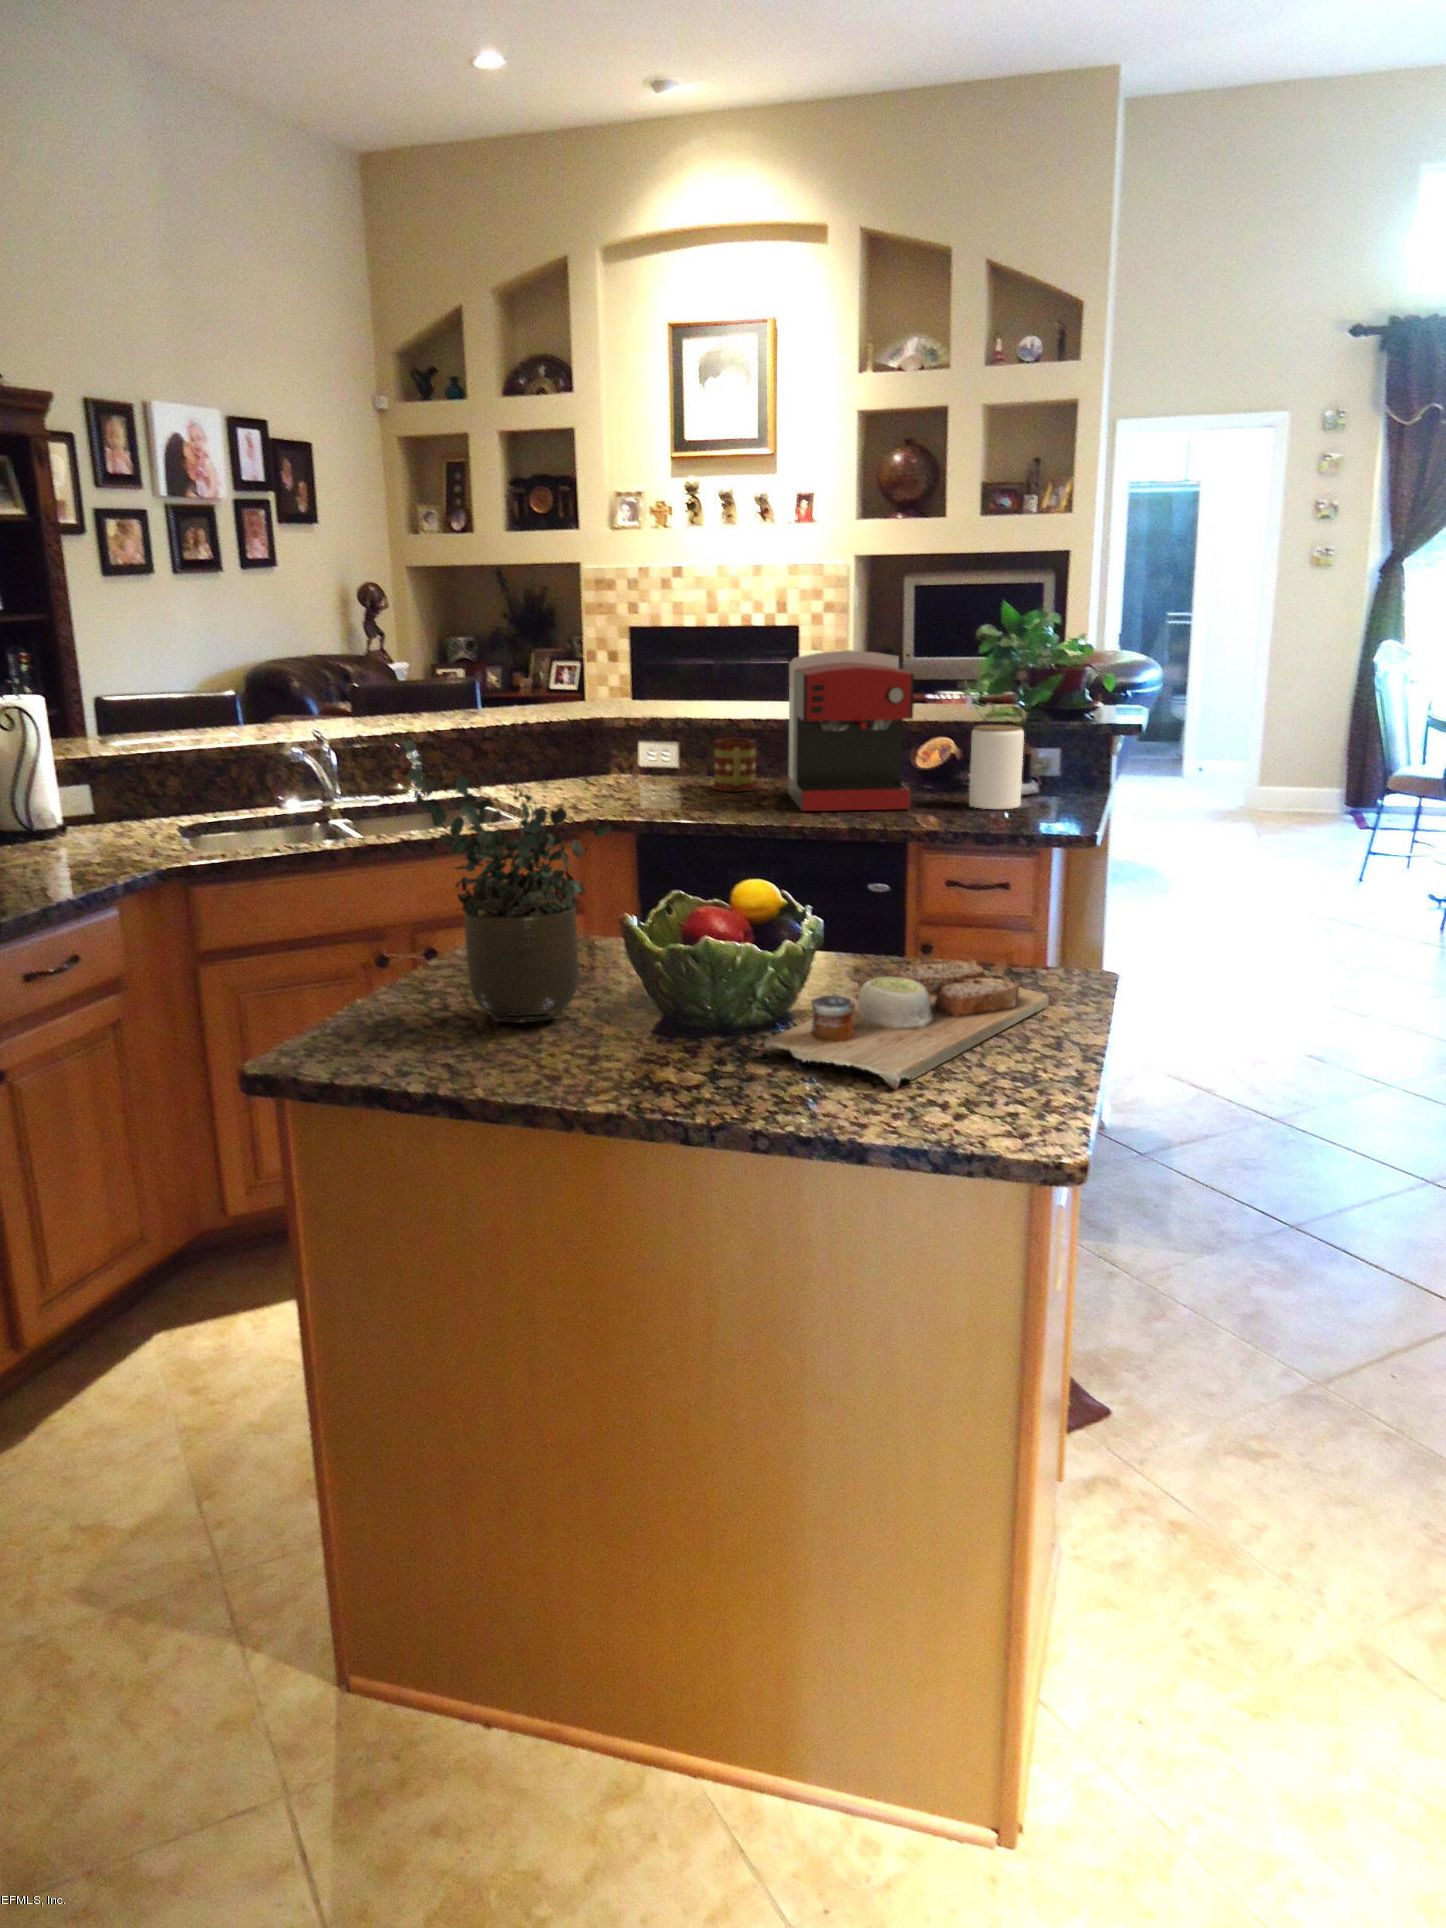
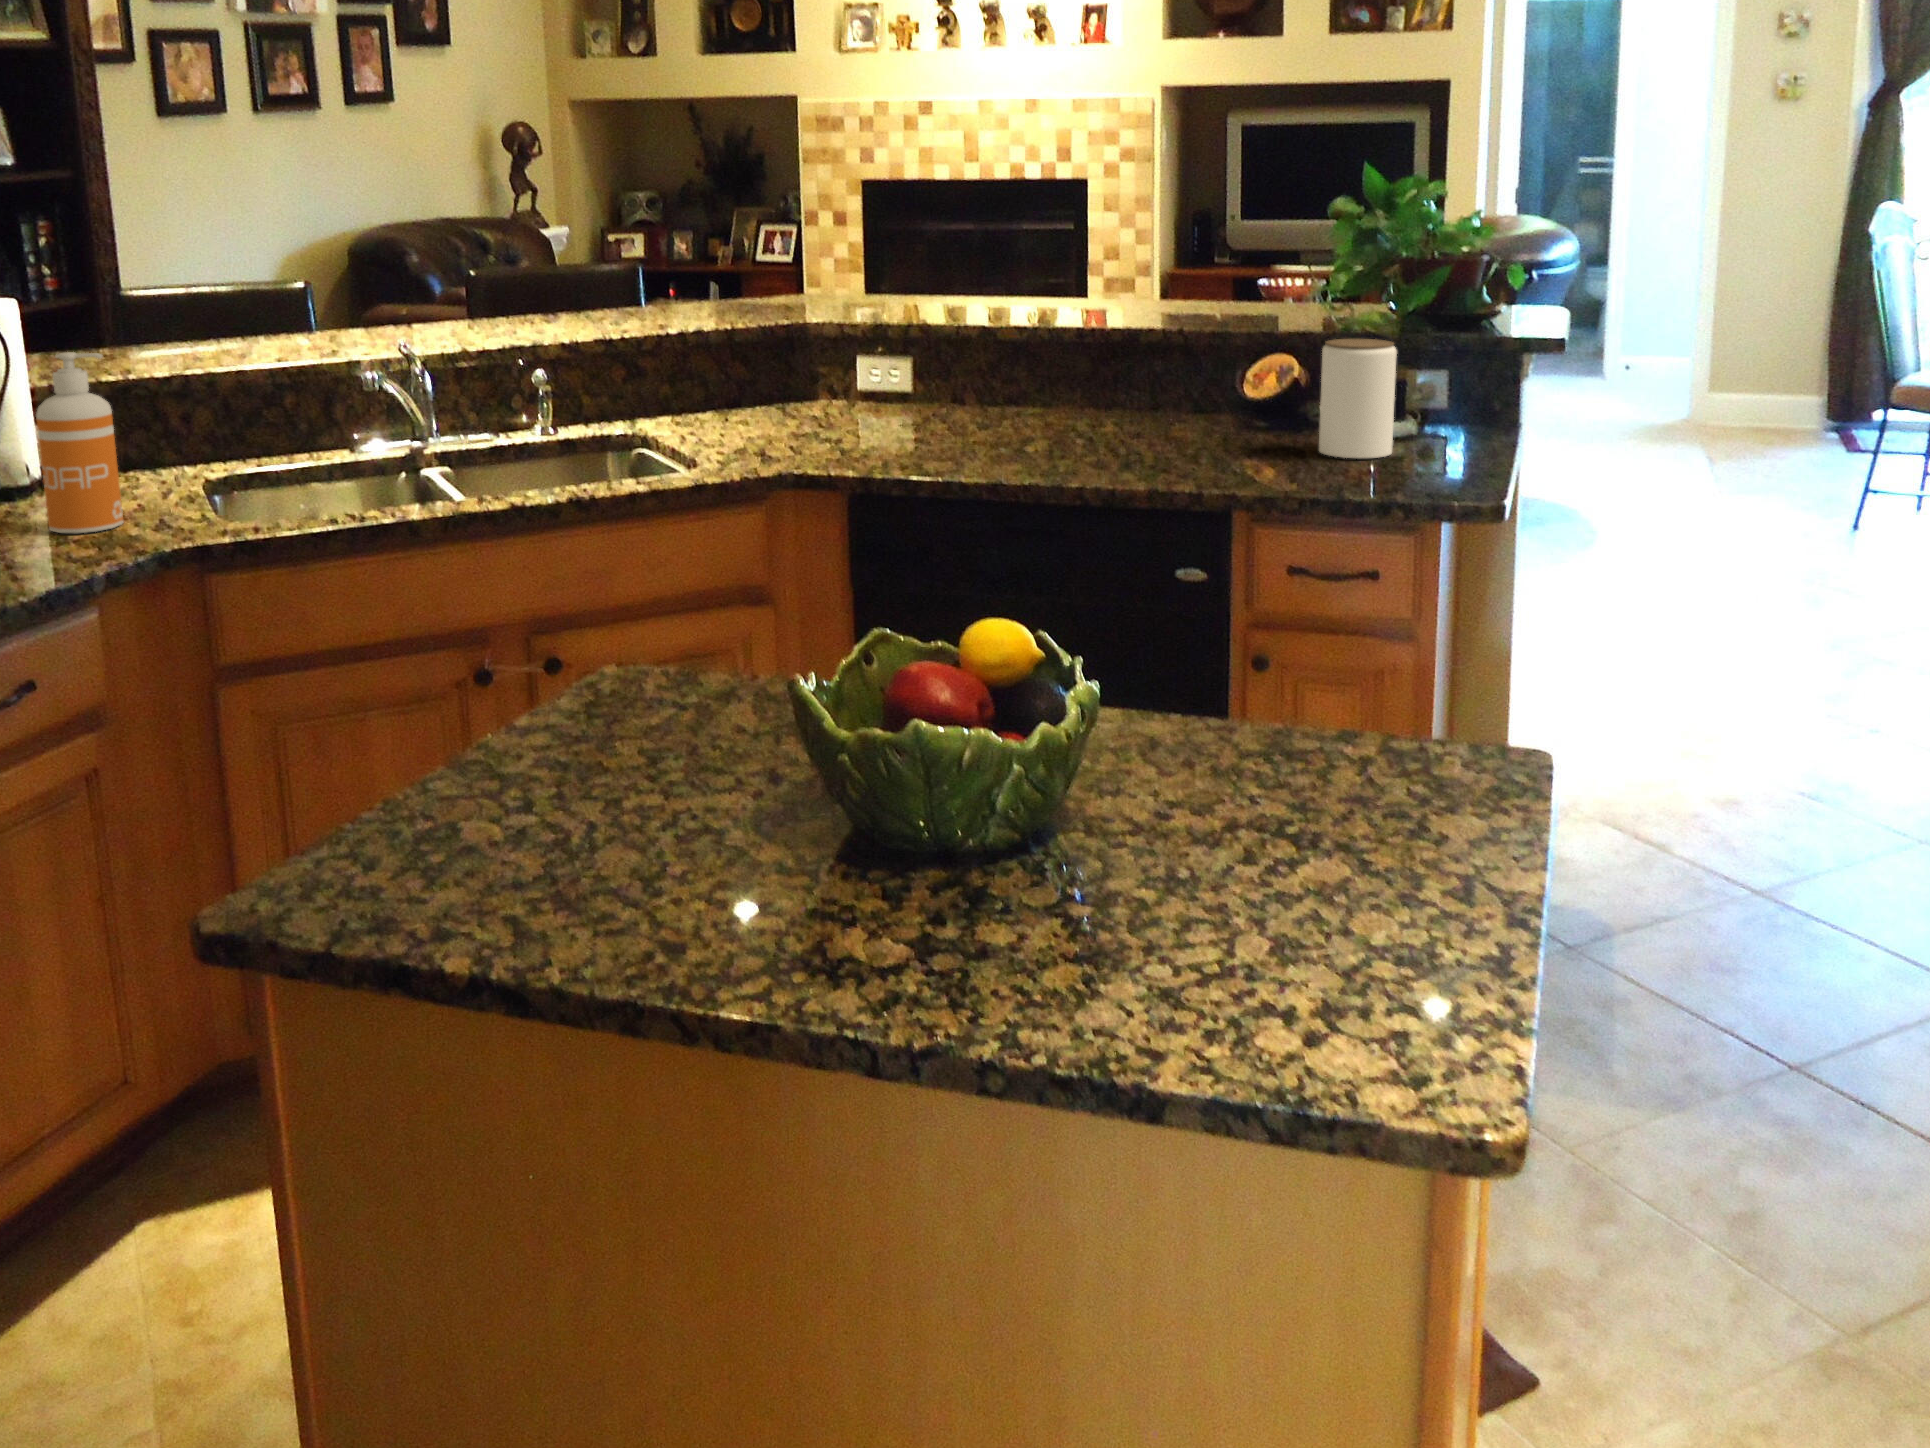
coffee maker: present [789,650,914,811] -> none [1064,234,1241,460]
soap dispenser: none [64,731,126,859] -> present [36,352,123,533]
mug: present [714,738,756,792] -> none [960,353,1020,428]
potted plant: present [402,740,612,1023] -> none [456,411,777,841]
cutting board: present [759,960,1049,1090] -> none [995,734,1449,984]

